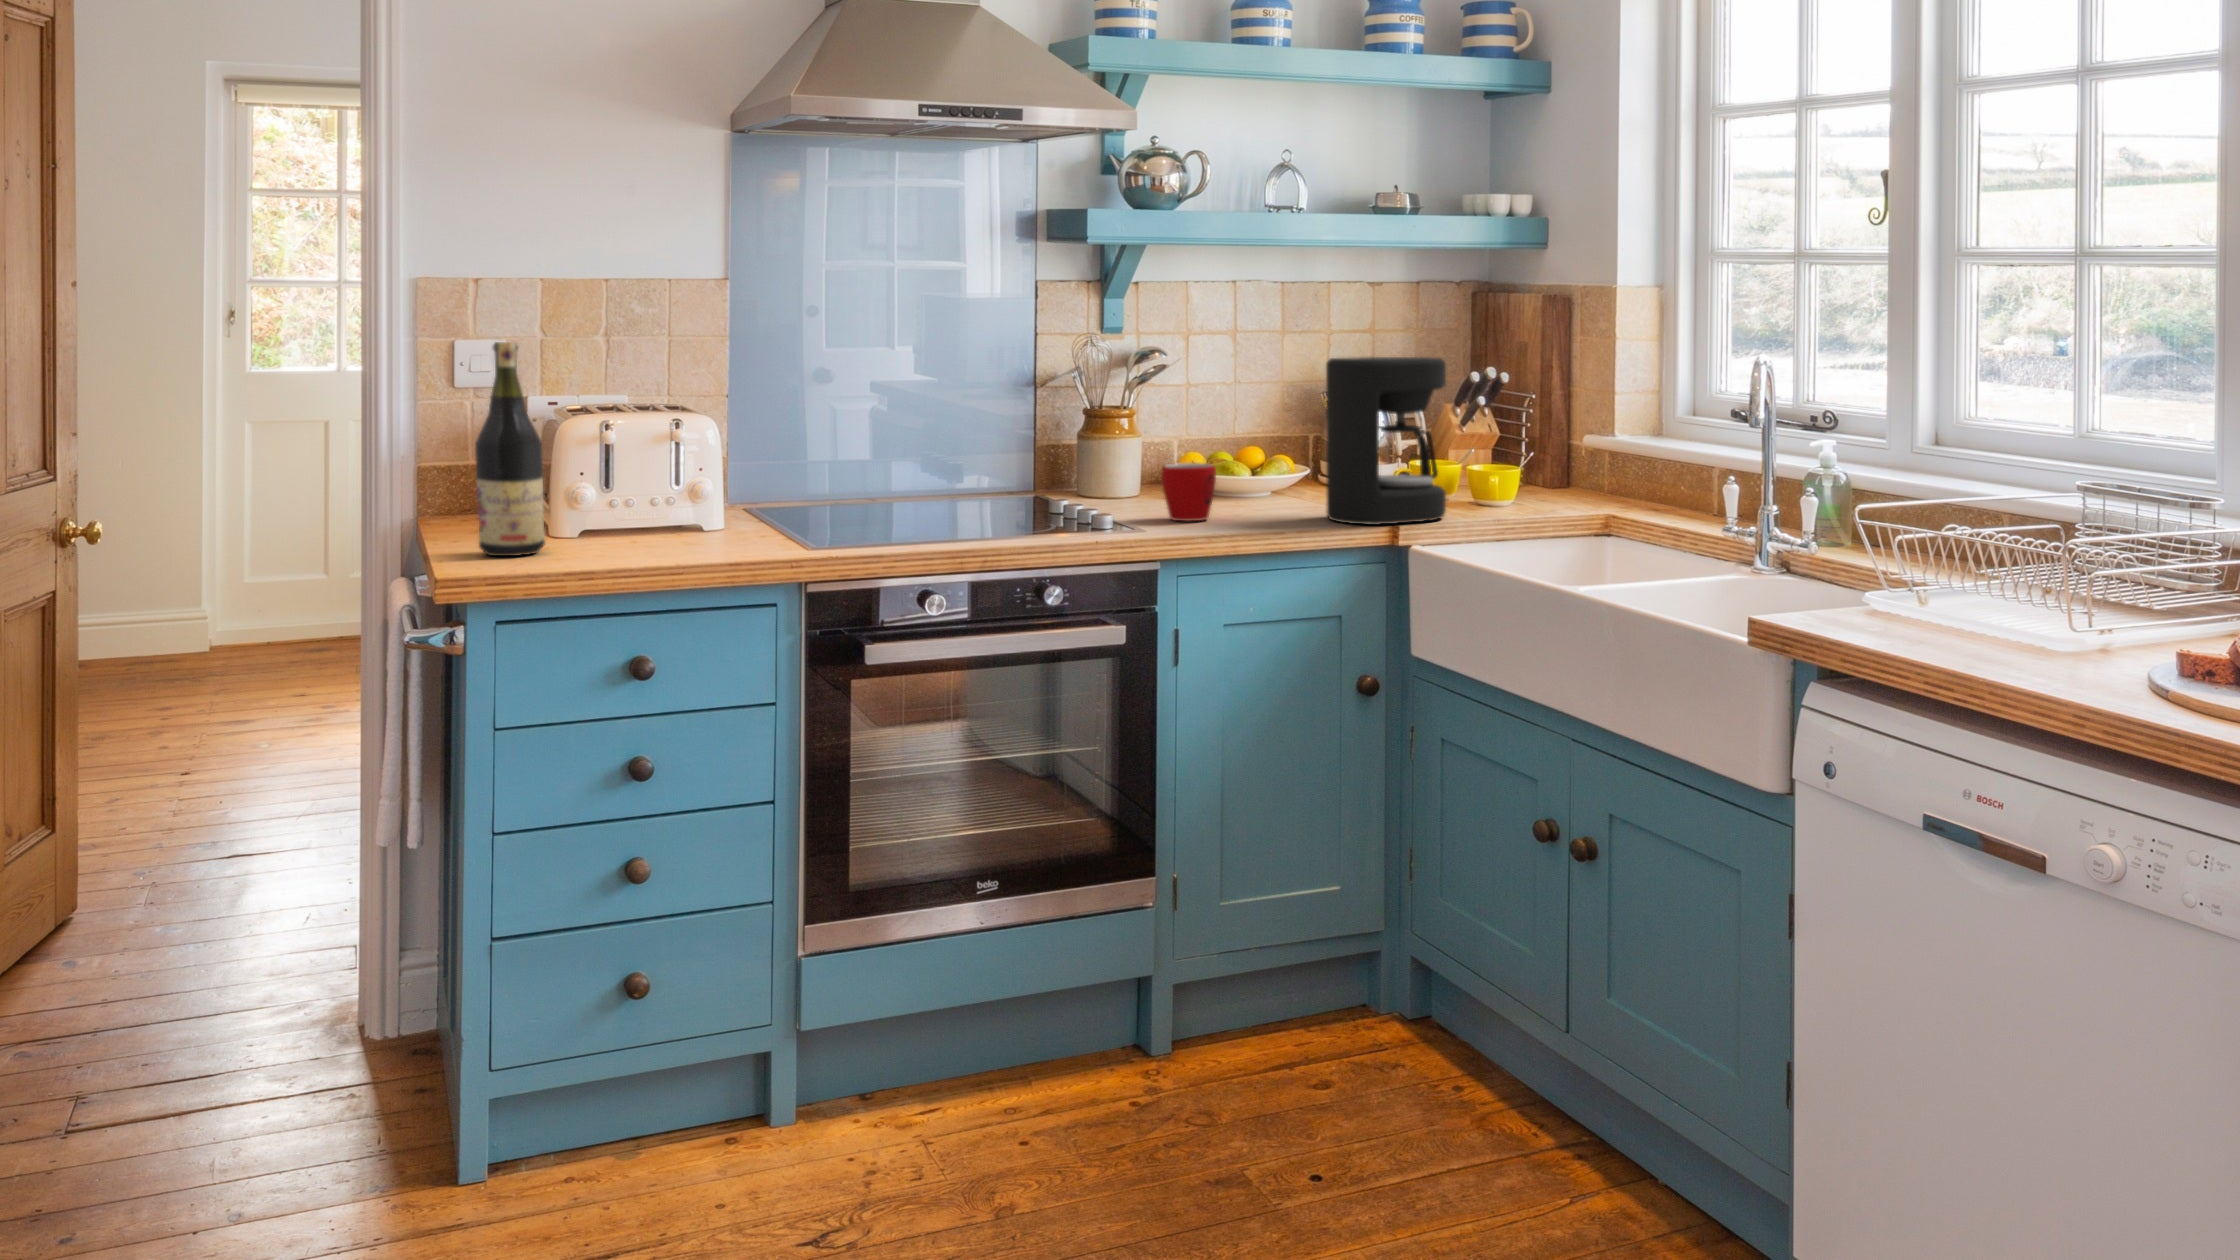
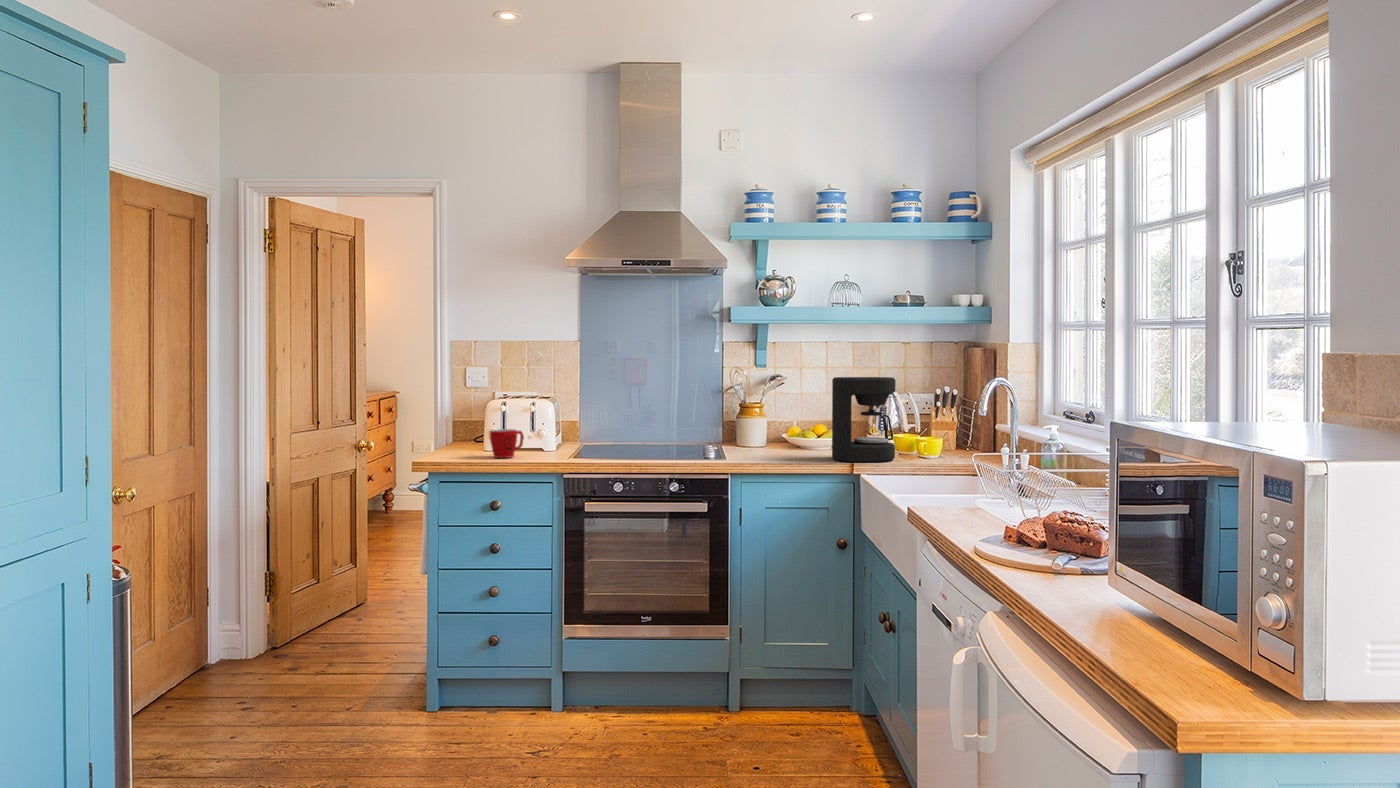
wine bottle: present [475,342,545,556] -> none [456,367,482,455]
mug: present [1162,463,1216,521] -> present [490,429,523,458]

